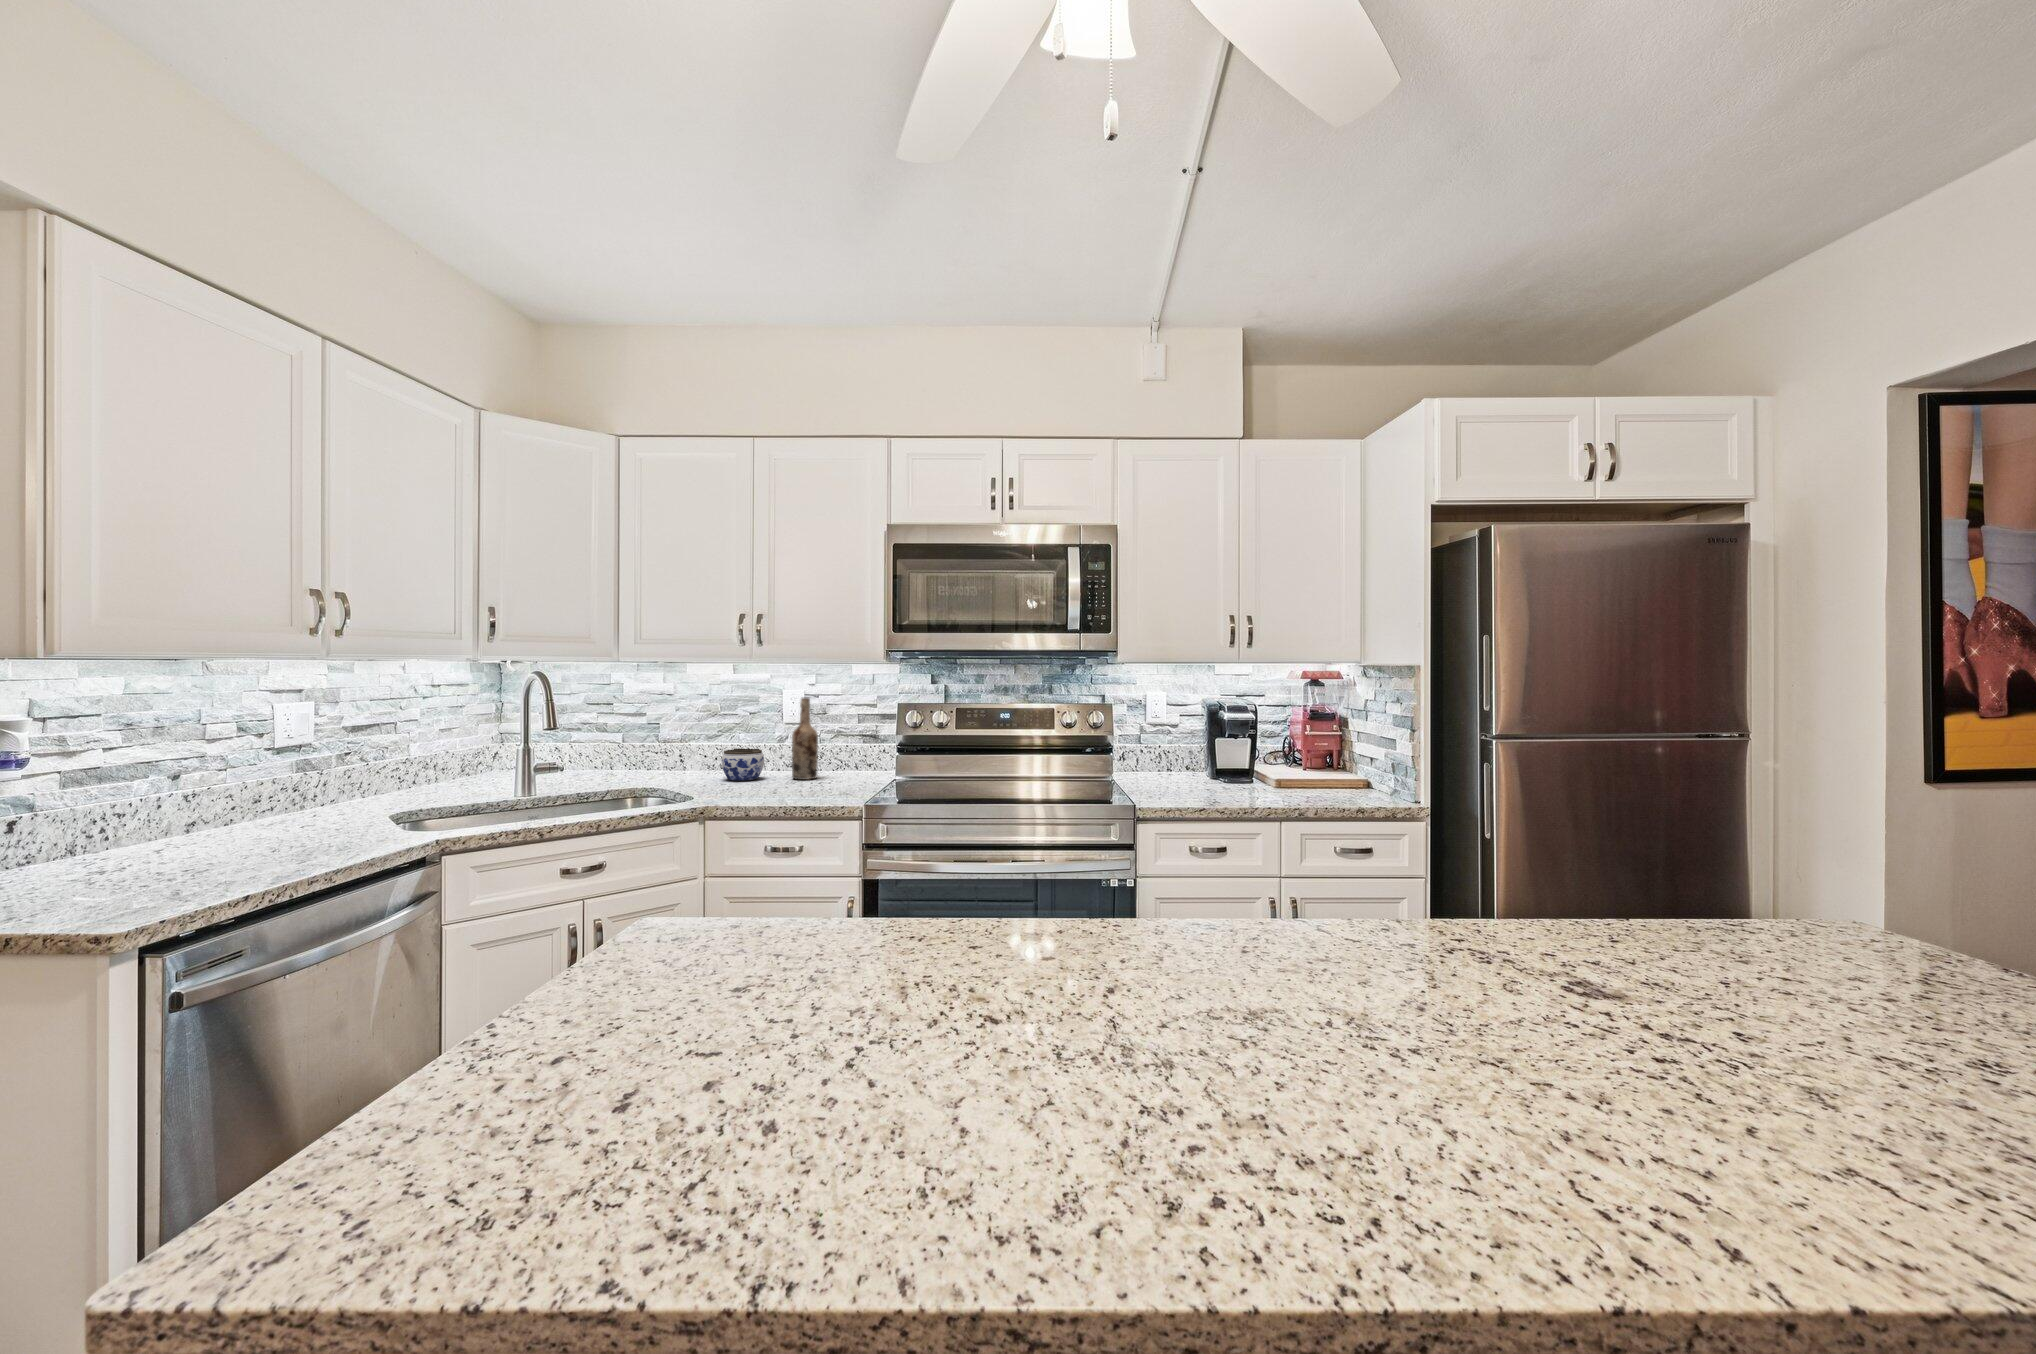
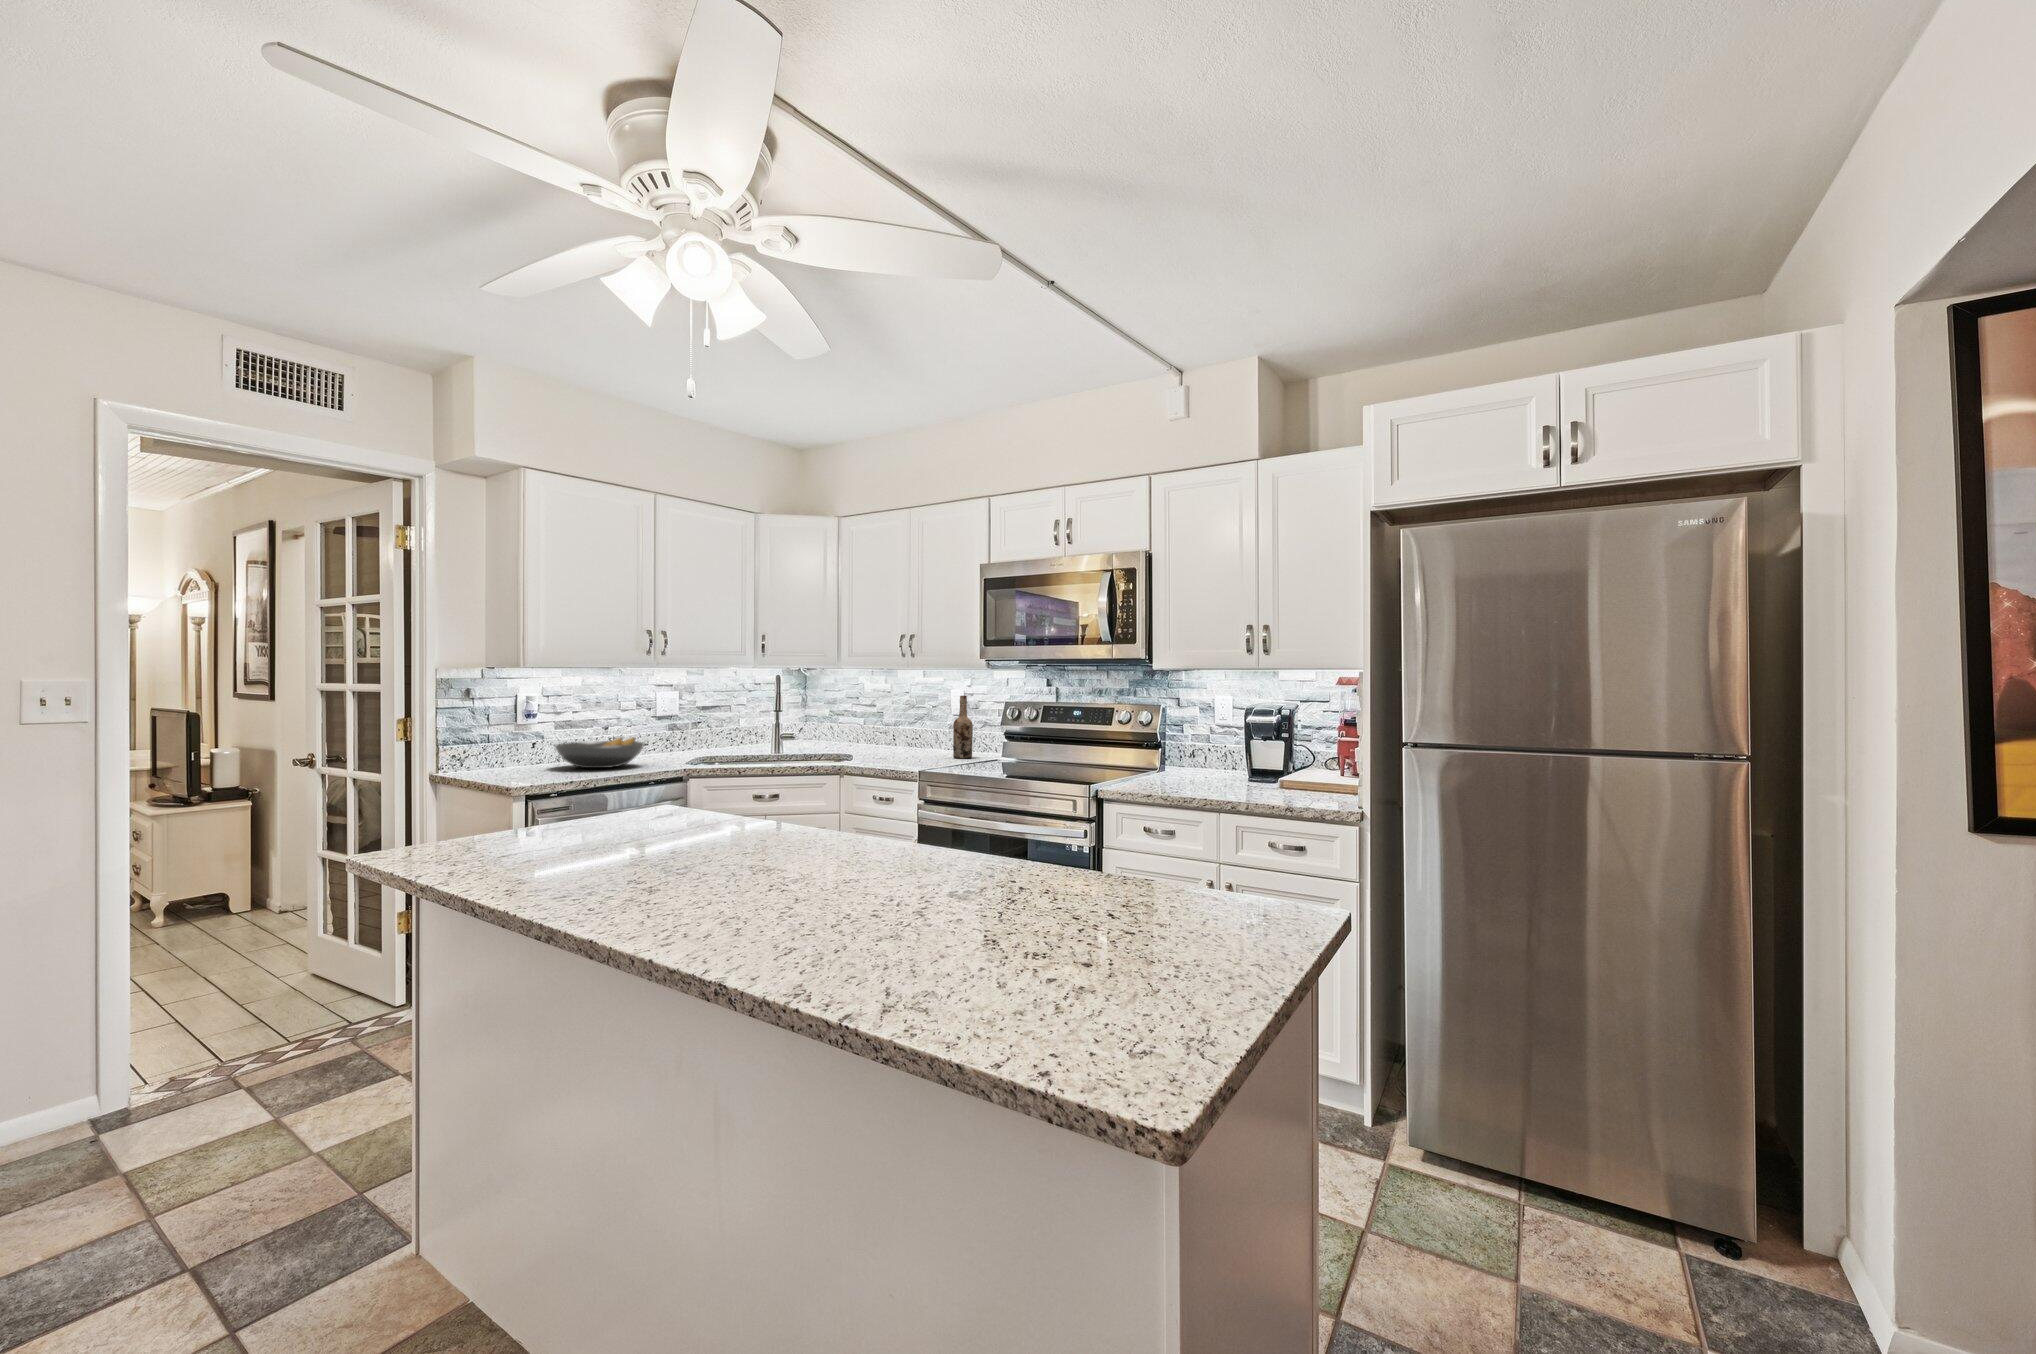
jar: present [722,749,764,781] -> none [910,733,940,756]
fruit bowl: none [106,791,332,863] -> present [555,737,645,768]

